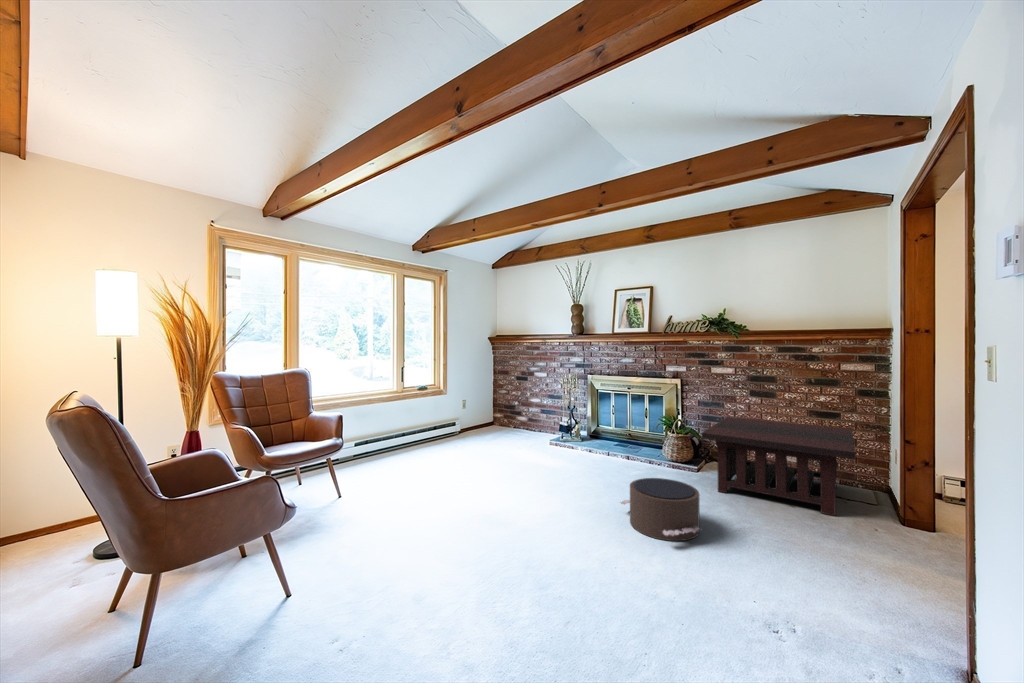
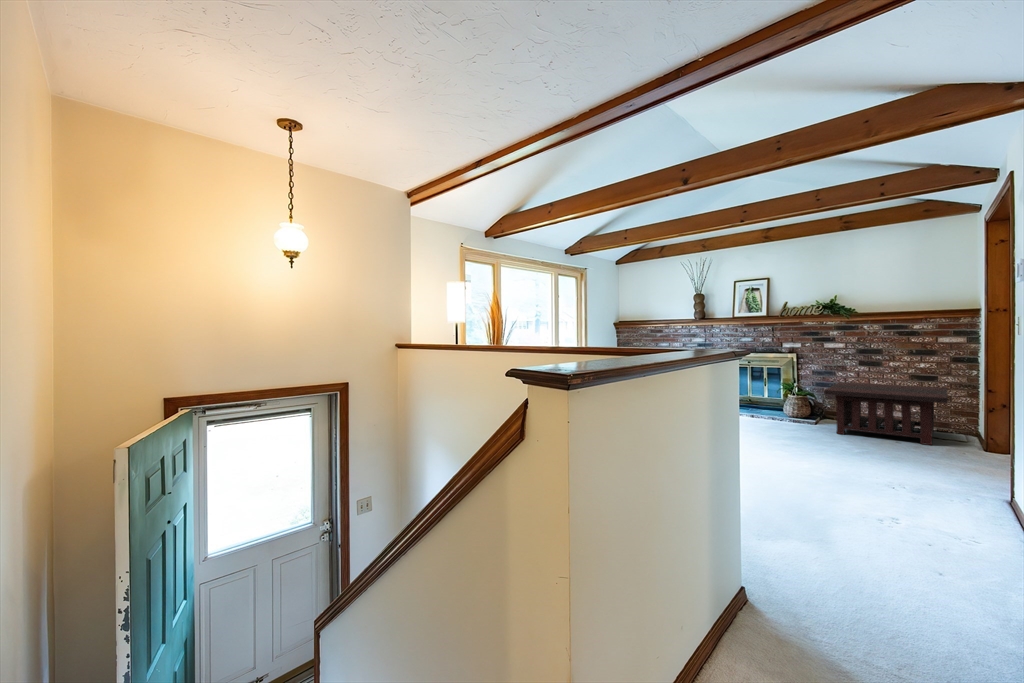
pouf: present [620,478,701,541] -> none [766,419,834,454]

